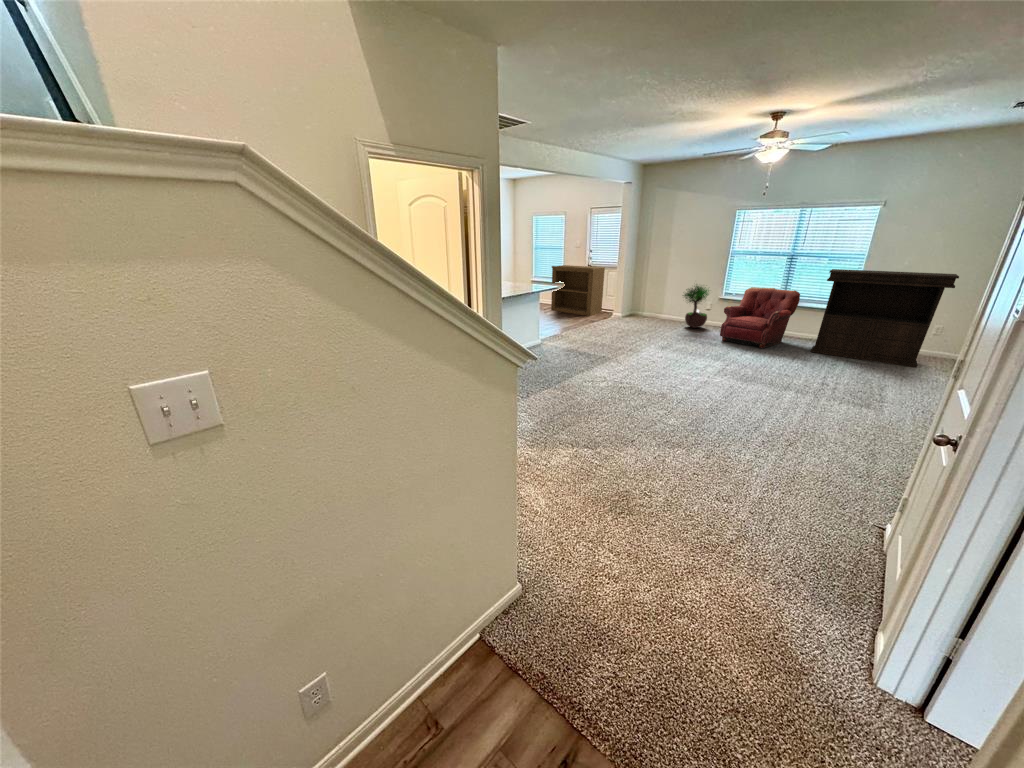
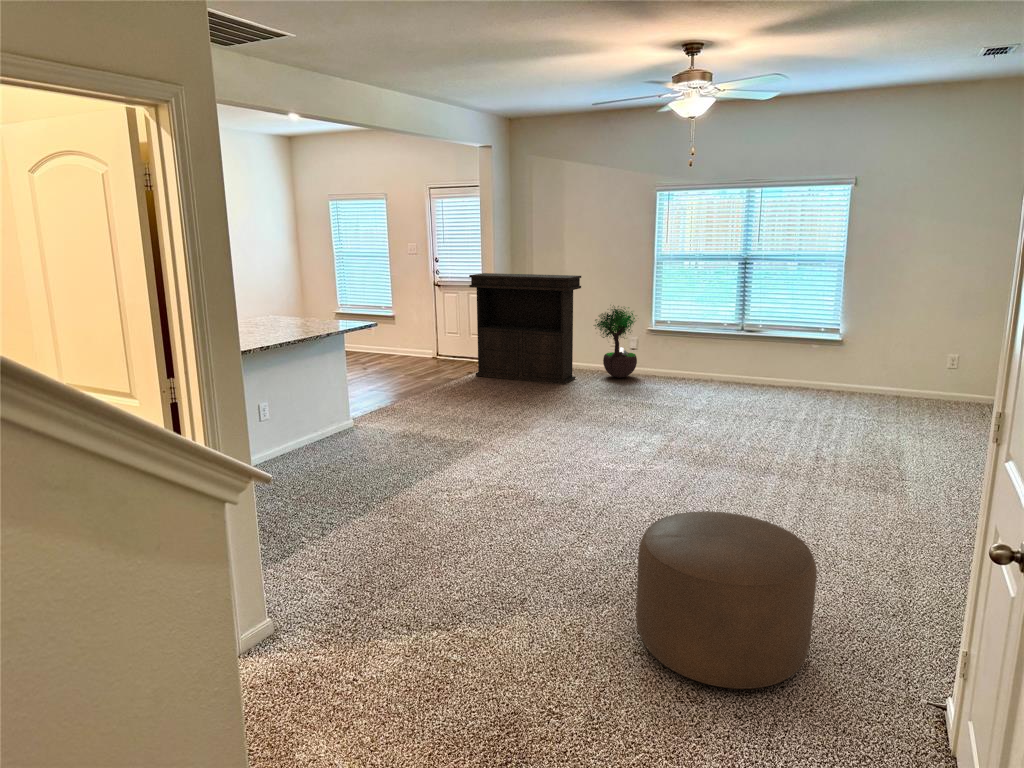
bookshelf: present [551,265,605,316] -> none [371,280,467,367]
console table: present [810,269,959,368] -> present [469,273,581,384]
armchair: present [720,287,800,348] -> none [659,308,764,405]
ottoman: none [695,404,812,500] -> present [636,511,817,689]

